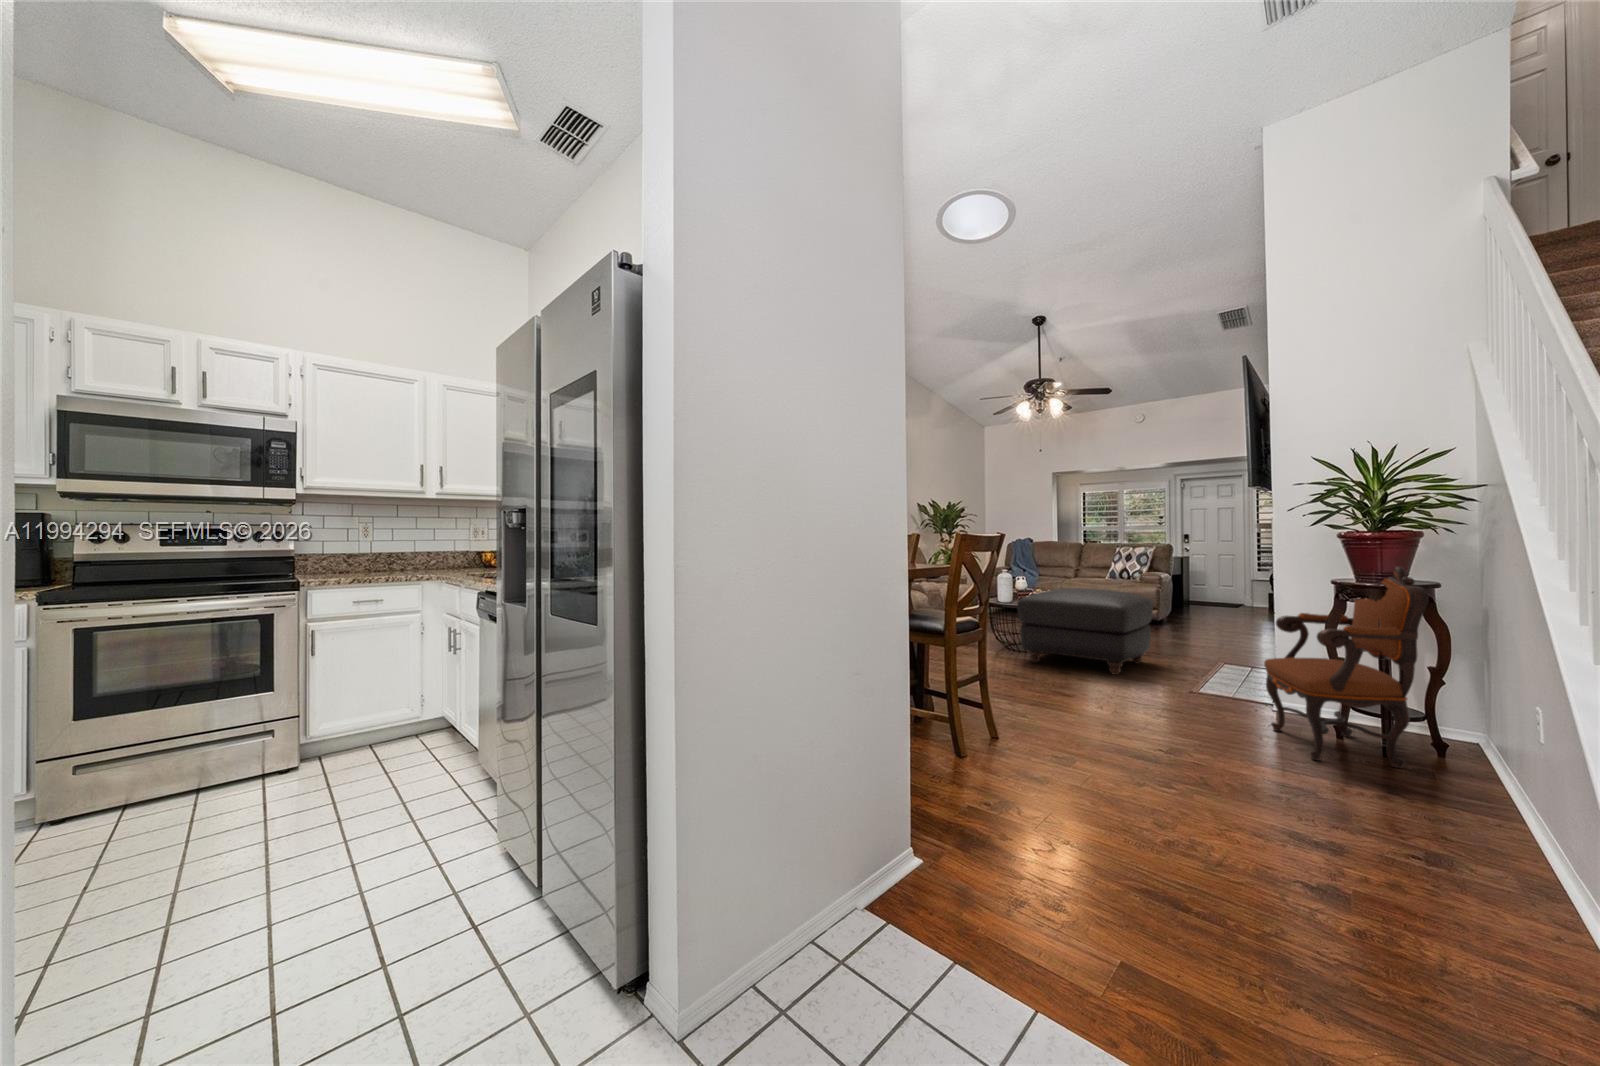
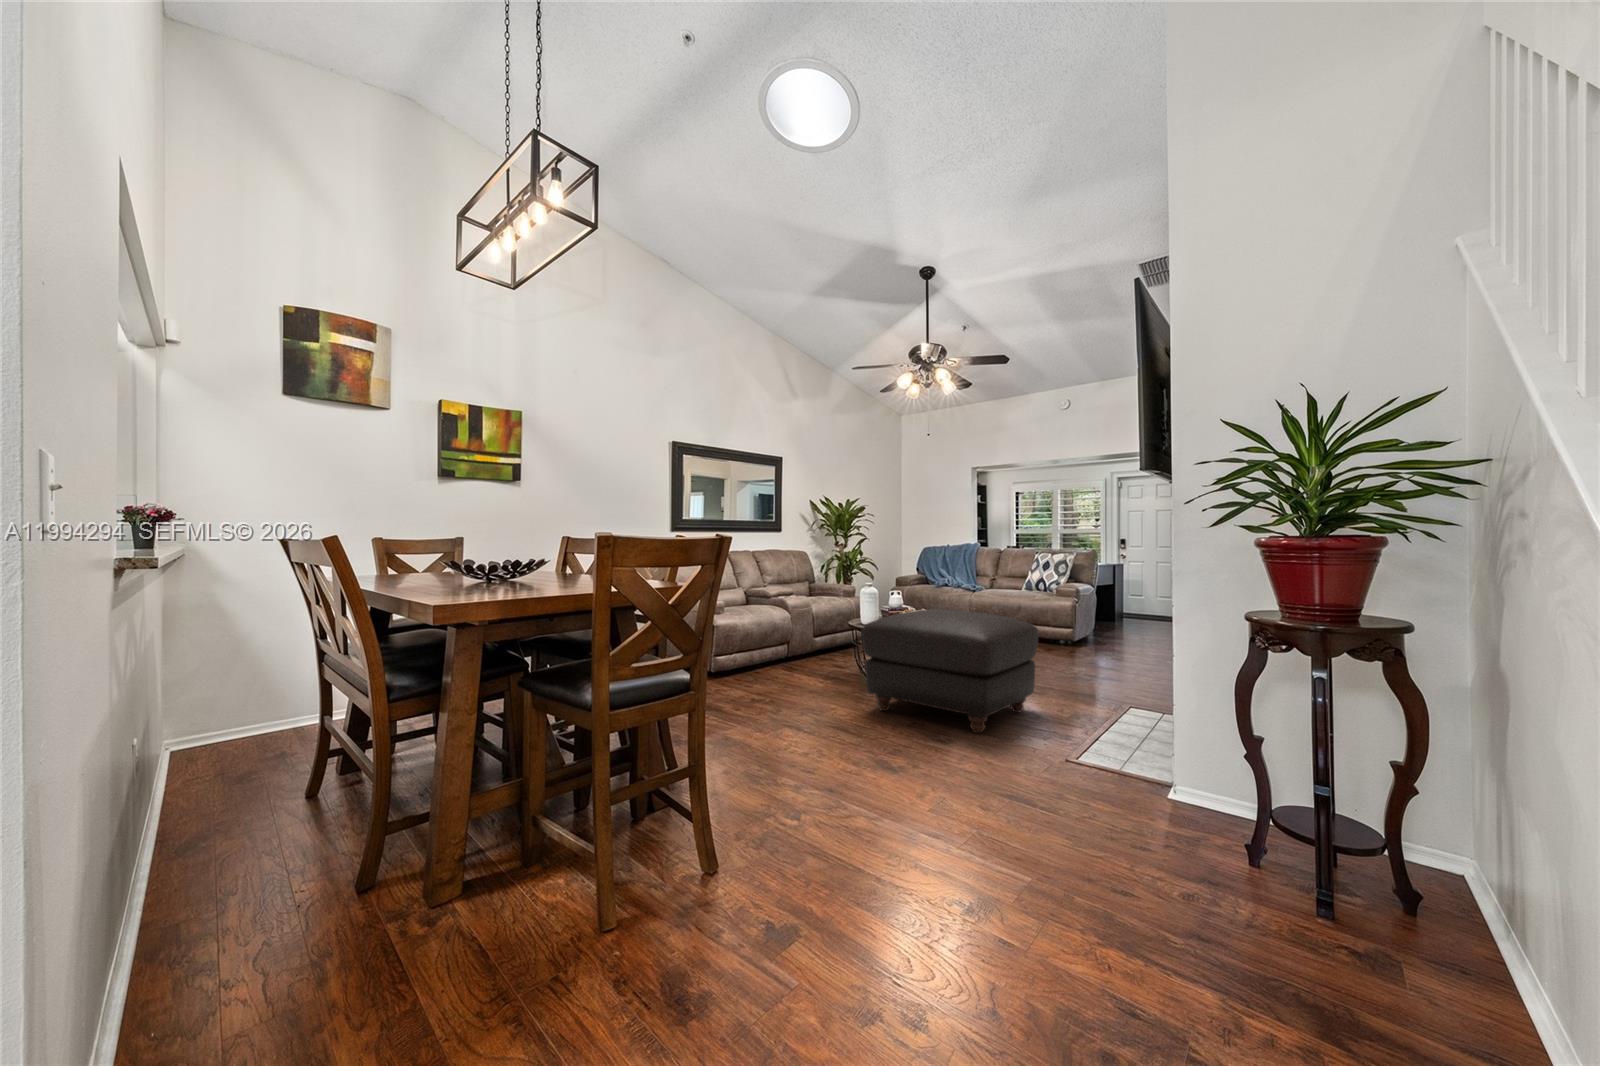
armchair: present [1264,566,1428,768] -> none [1146,593,1395,958]

